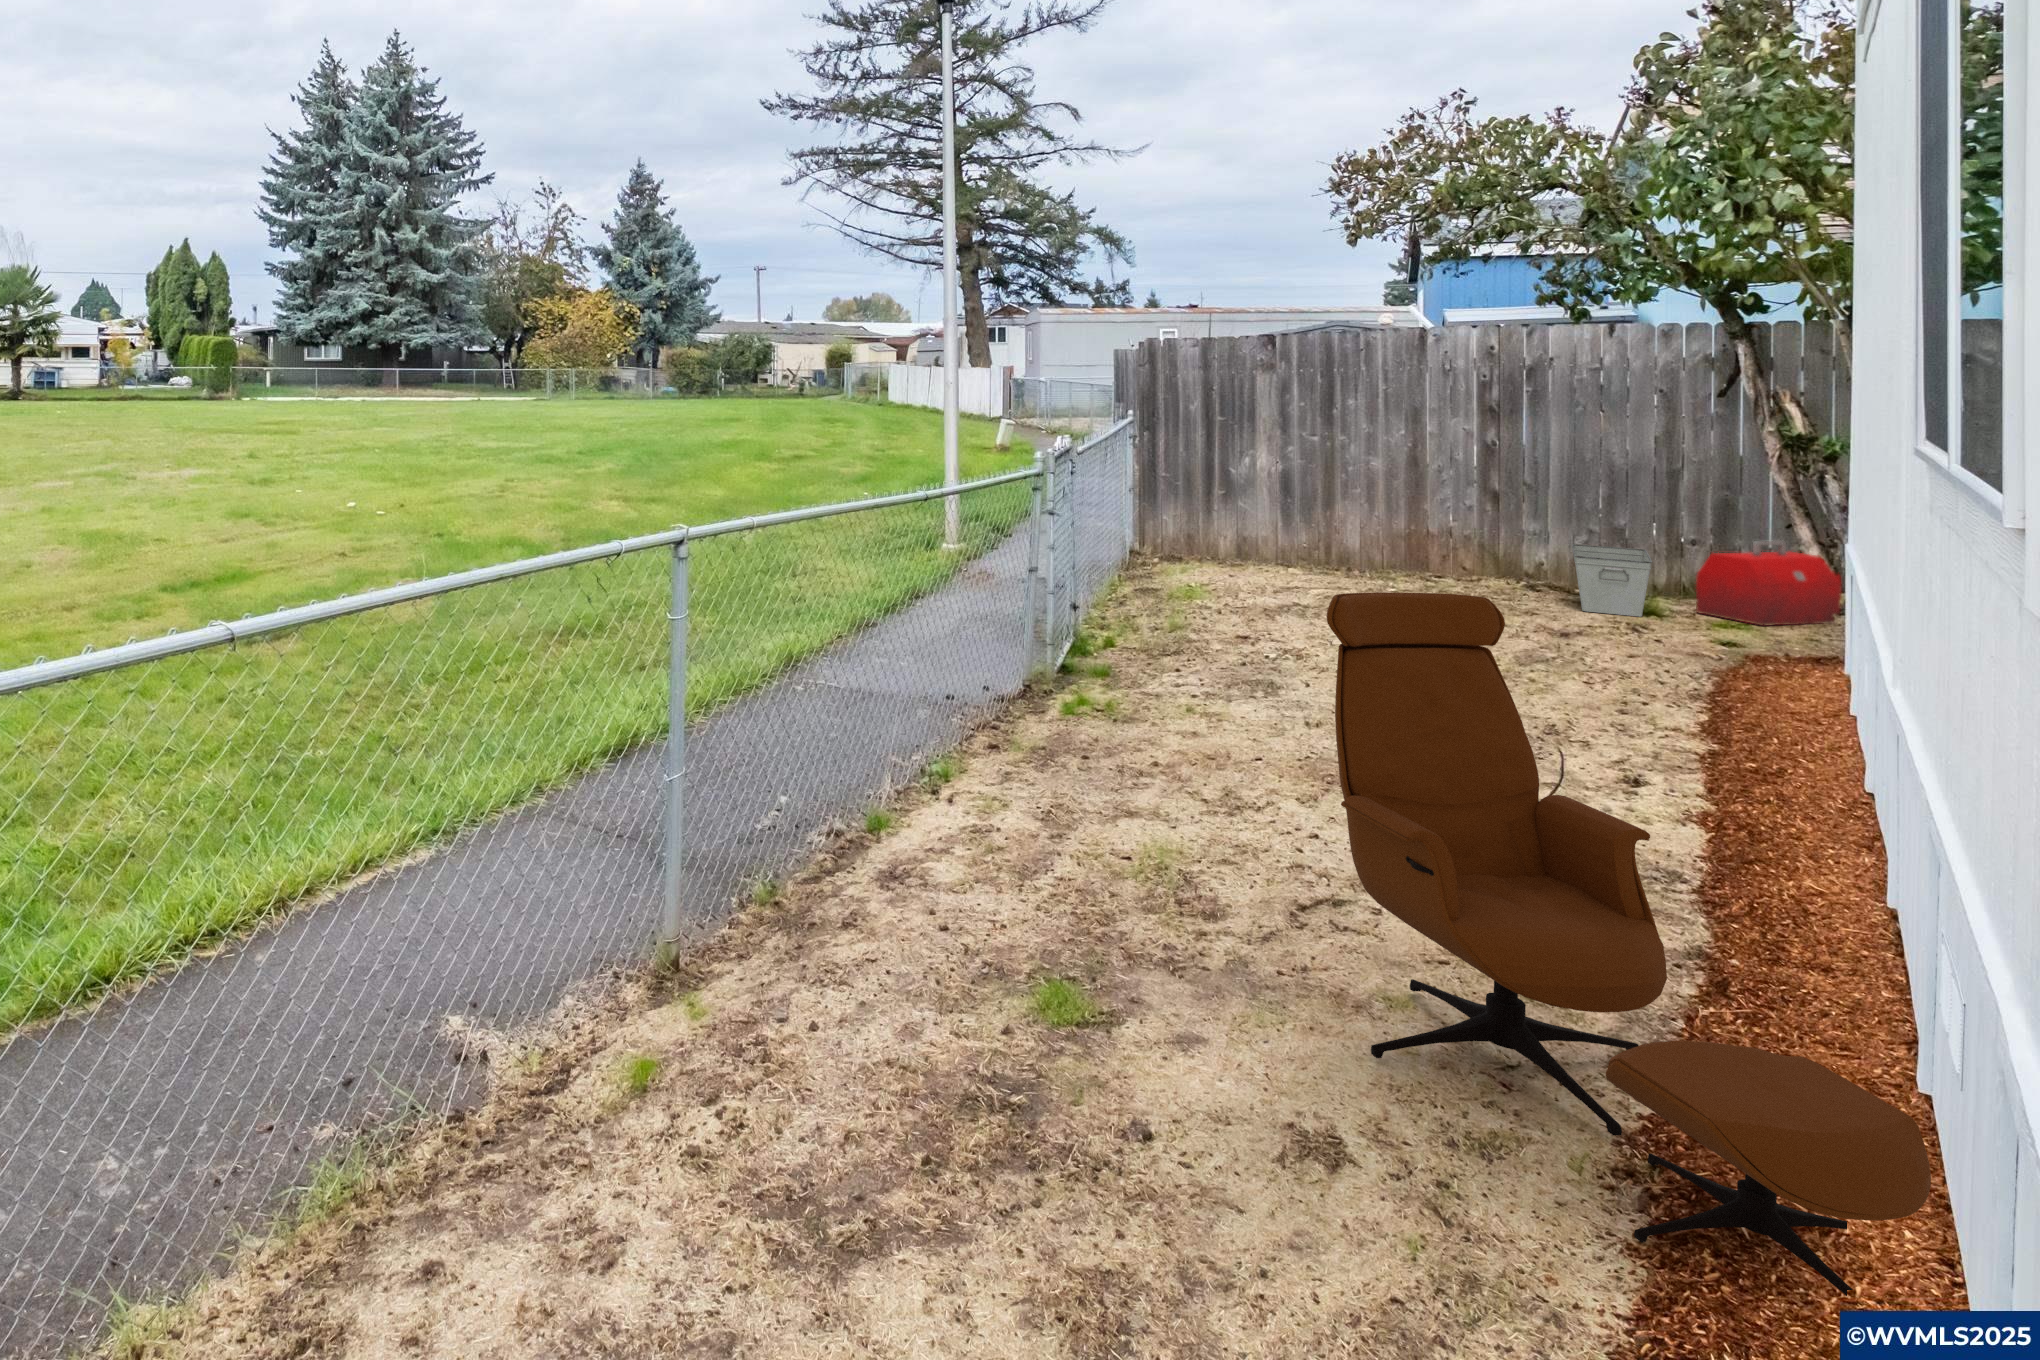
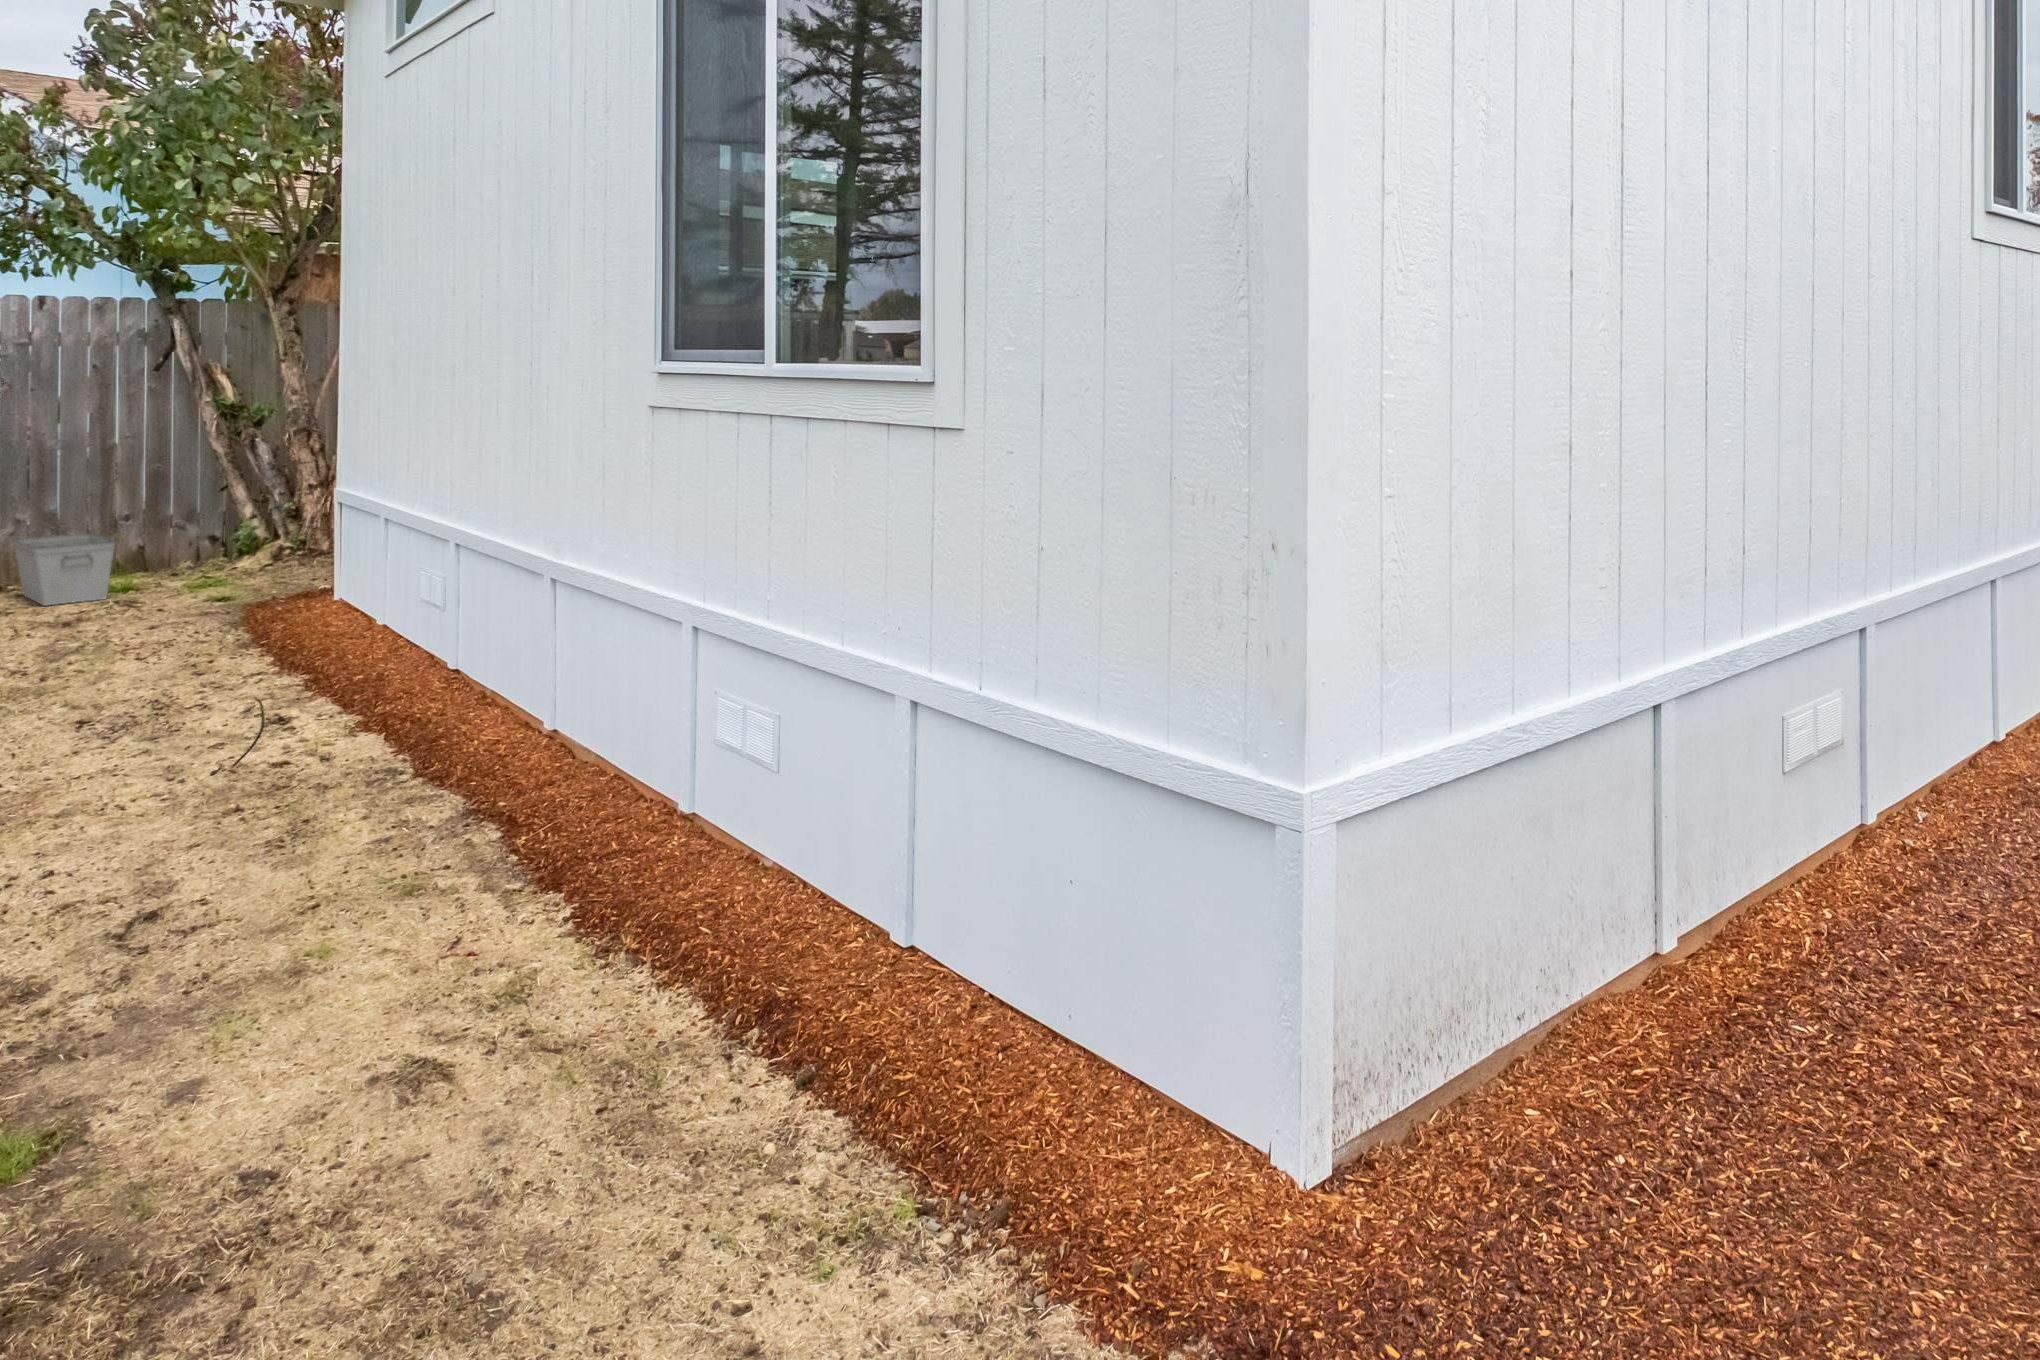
toolbox: present [1696,540,1841,626] -> none [150,504,270,586]
lounge chair: present [1326,593,1931,1296] -> none [244,506,801,984]

